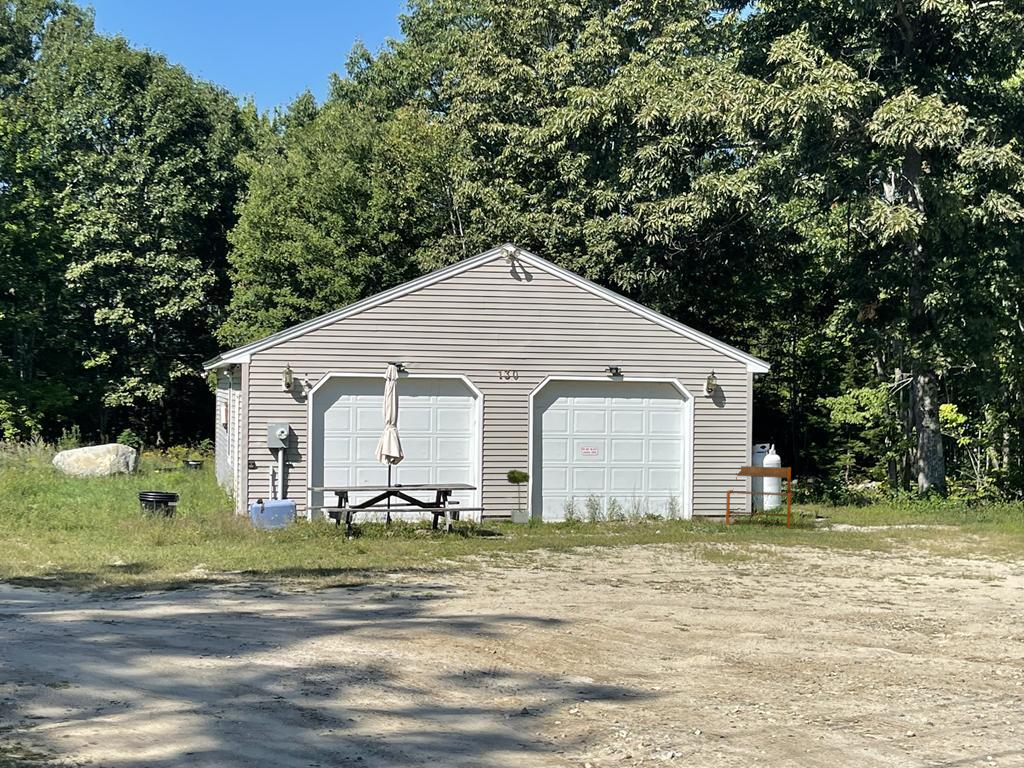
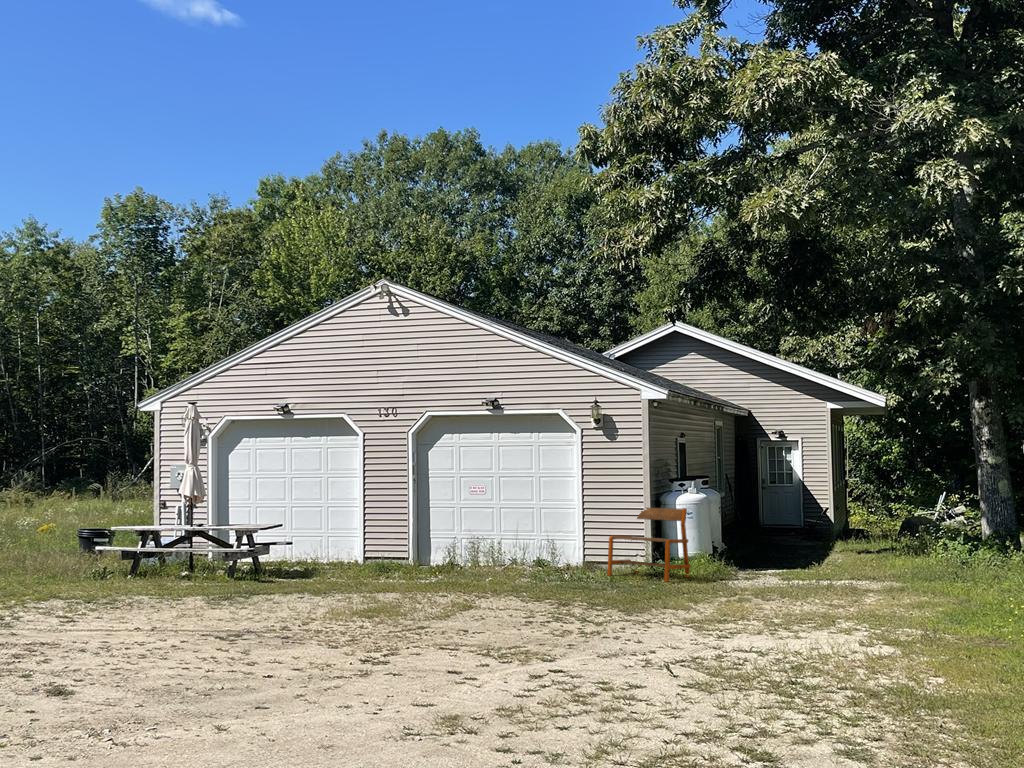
potted tree: present [507,470,530,523] -> none [377,510,402,567]

